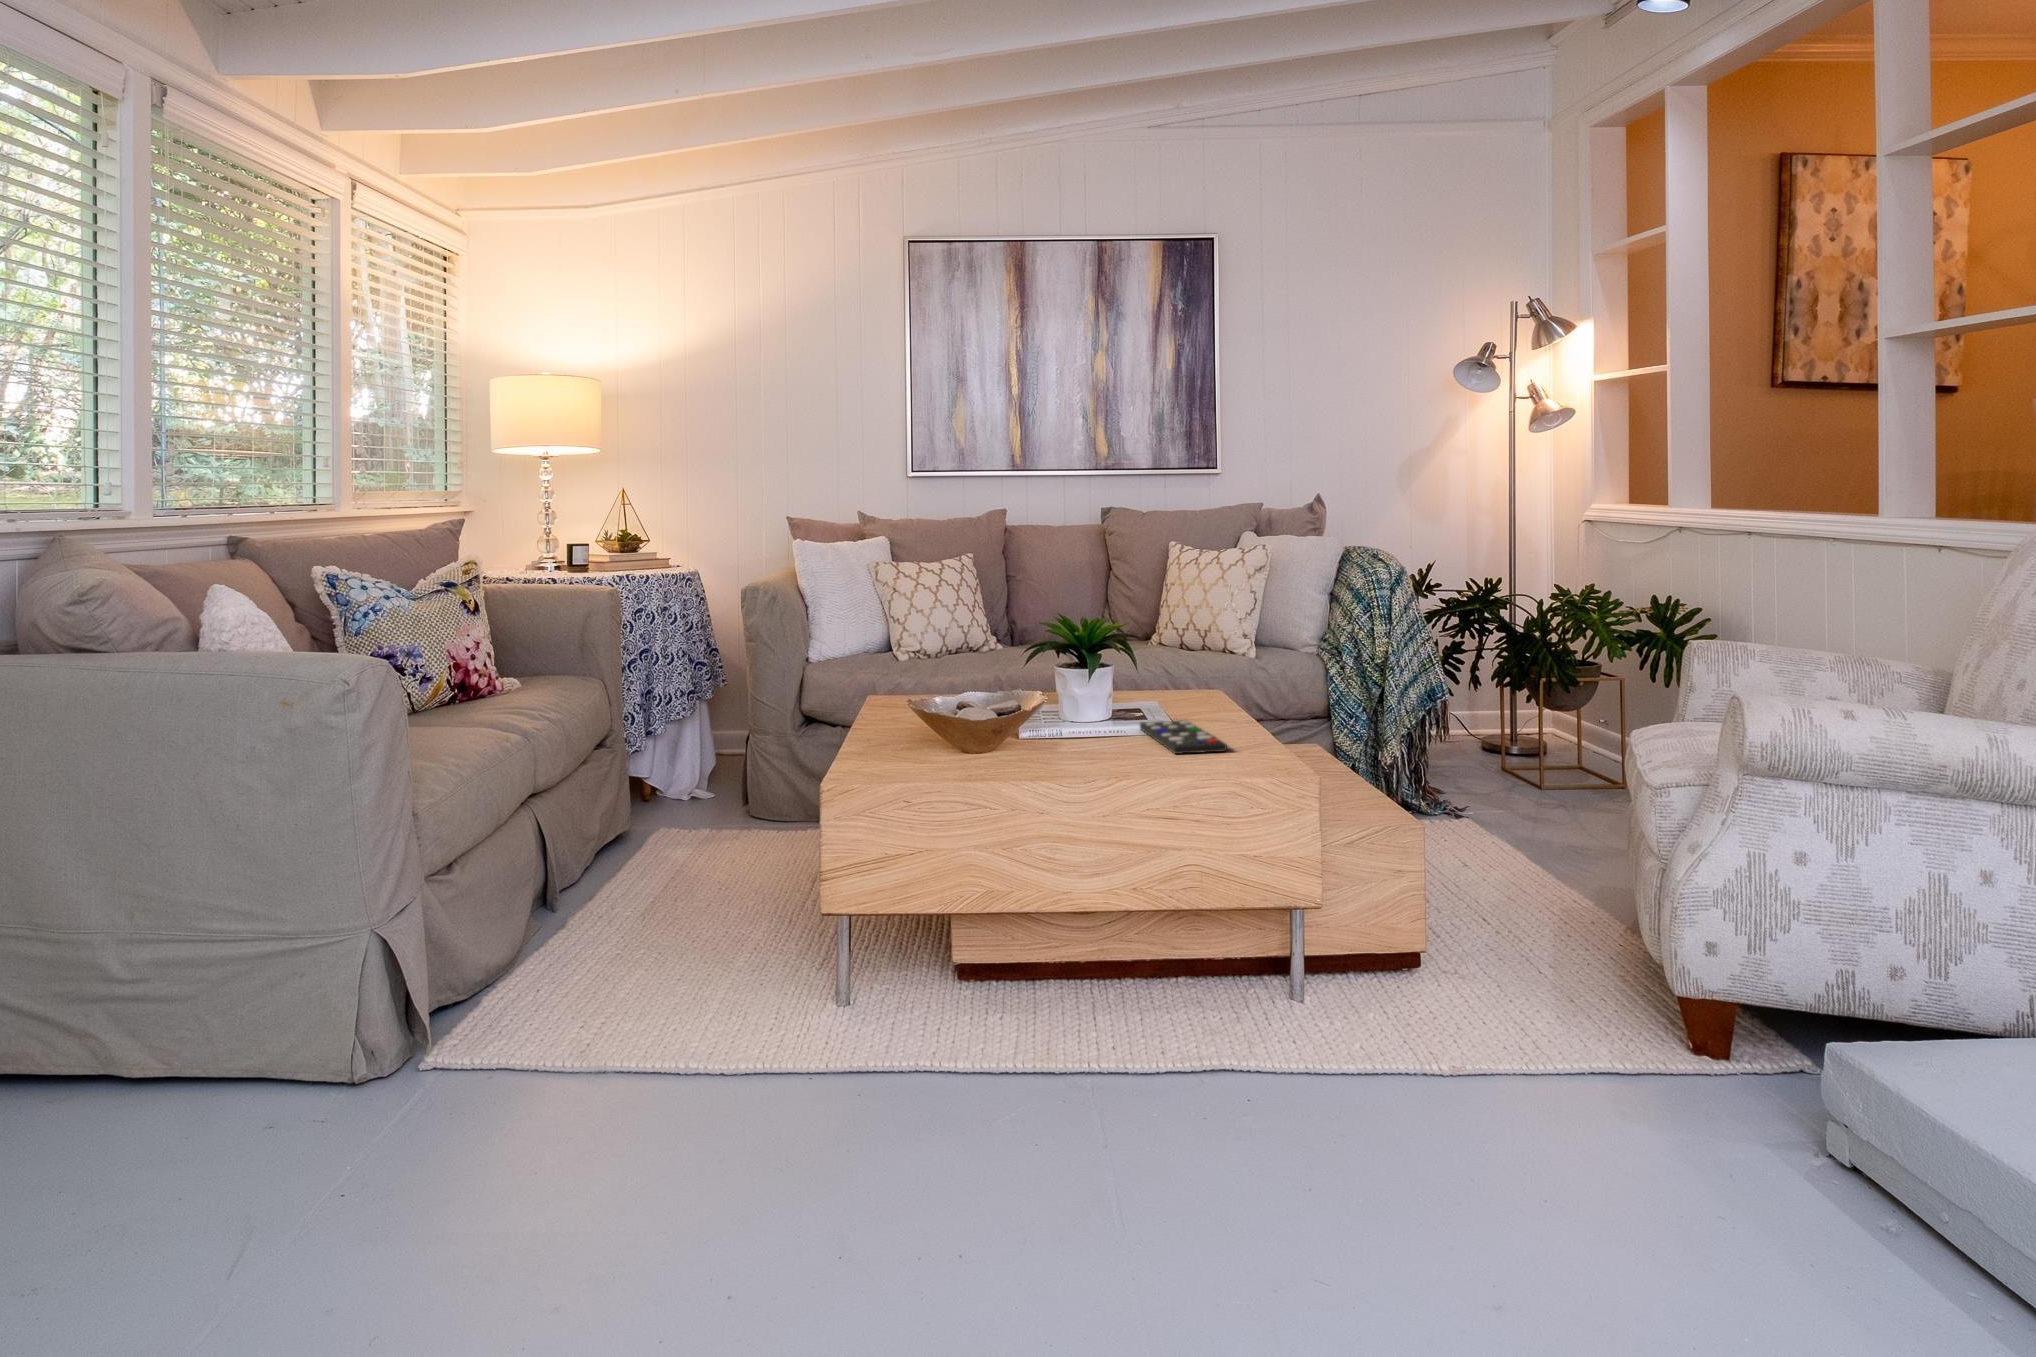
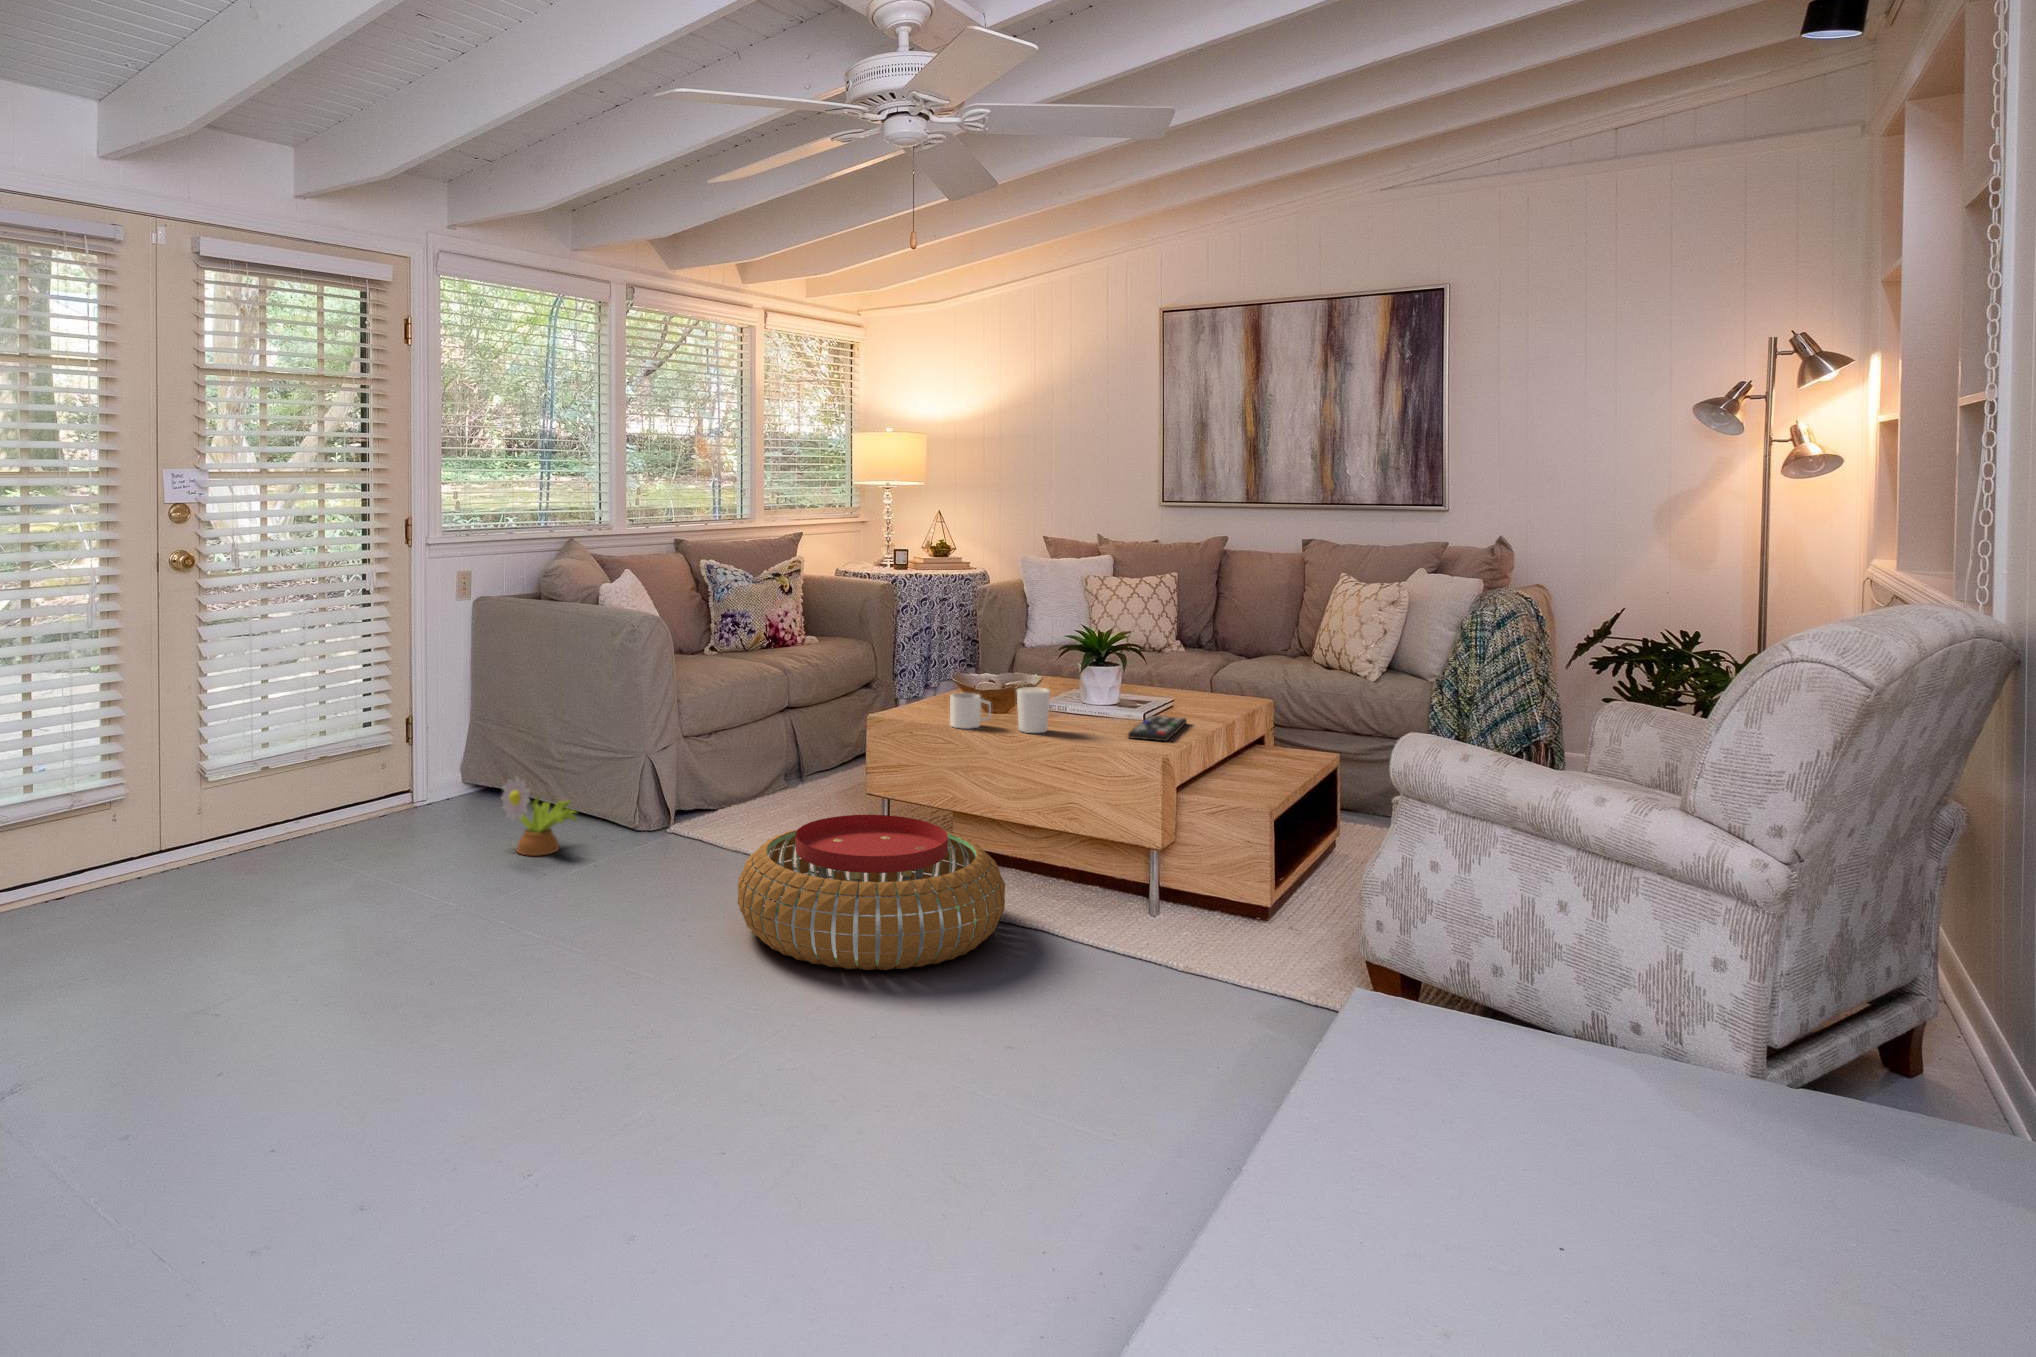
candle holder: none [1021,699,1070,766] -> present [1017,687,1050,733]
mug: none [924,719,985,773] -> present [950,693,991,729]
pouf: none [718,927,1179,1234] -> present [737,815,1005,970]
decorative plant: none [45,999,249,1163] -> present [501,776,577,856]

